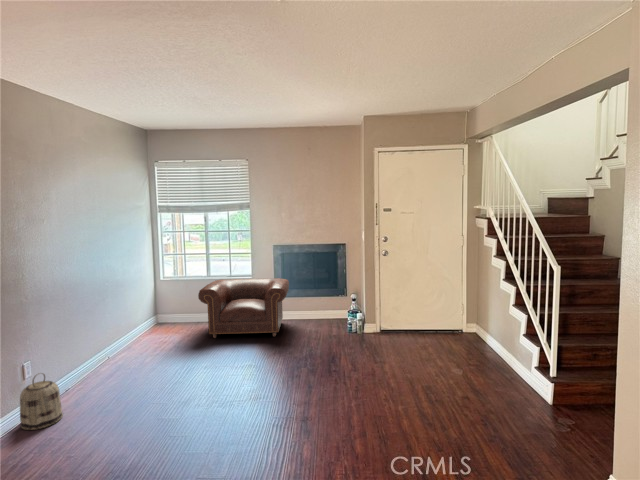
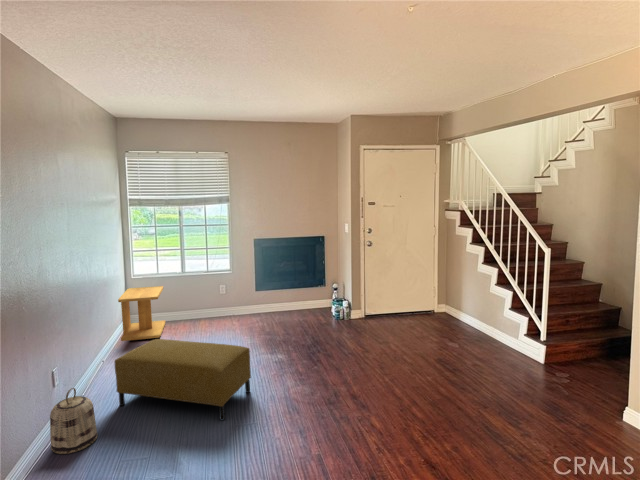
armchair: present [198,278,289,338] -> none [189,271,280,336]
side table: none [138,288,189,337] -> present [118,286,166,341]
ottoman: none [93,337,213,419] -> present [115,339,251,420]

